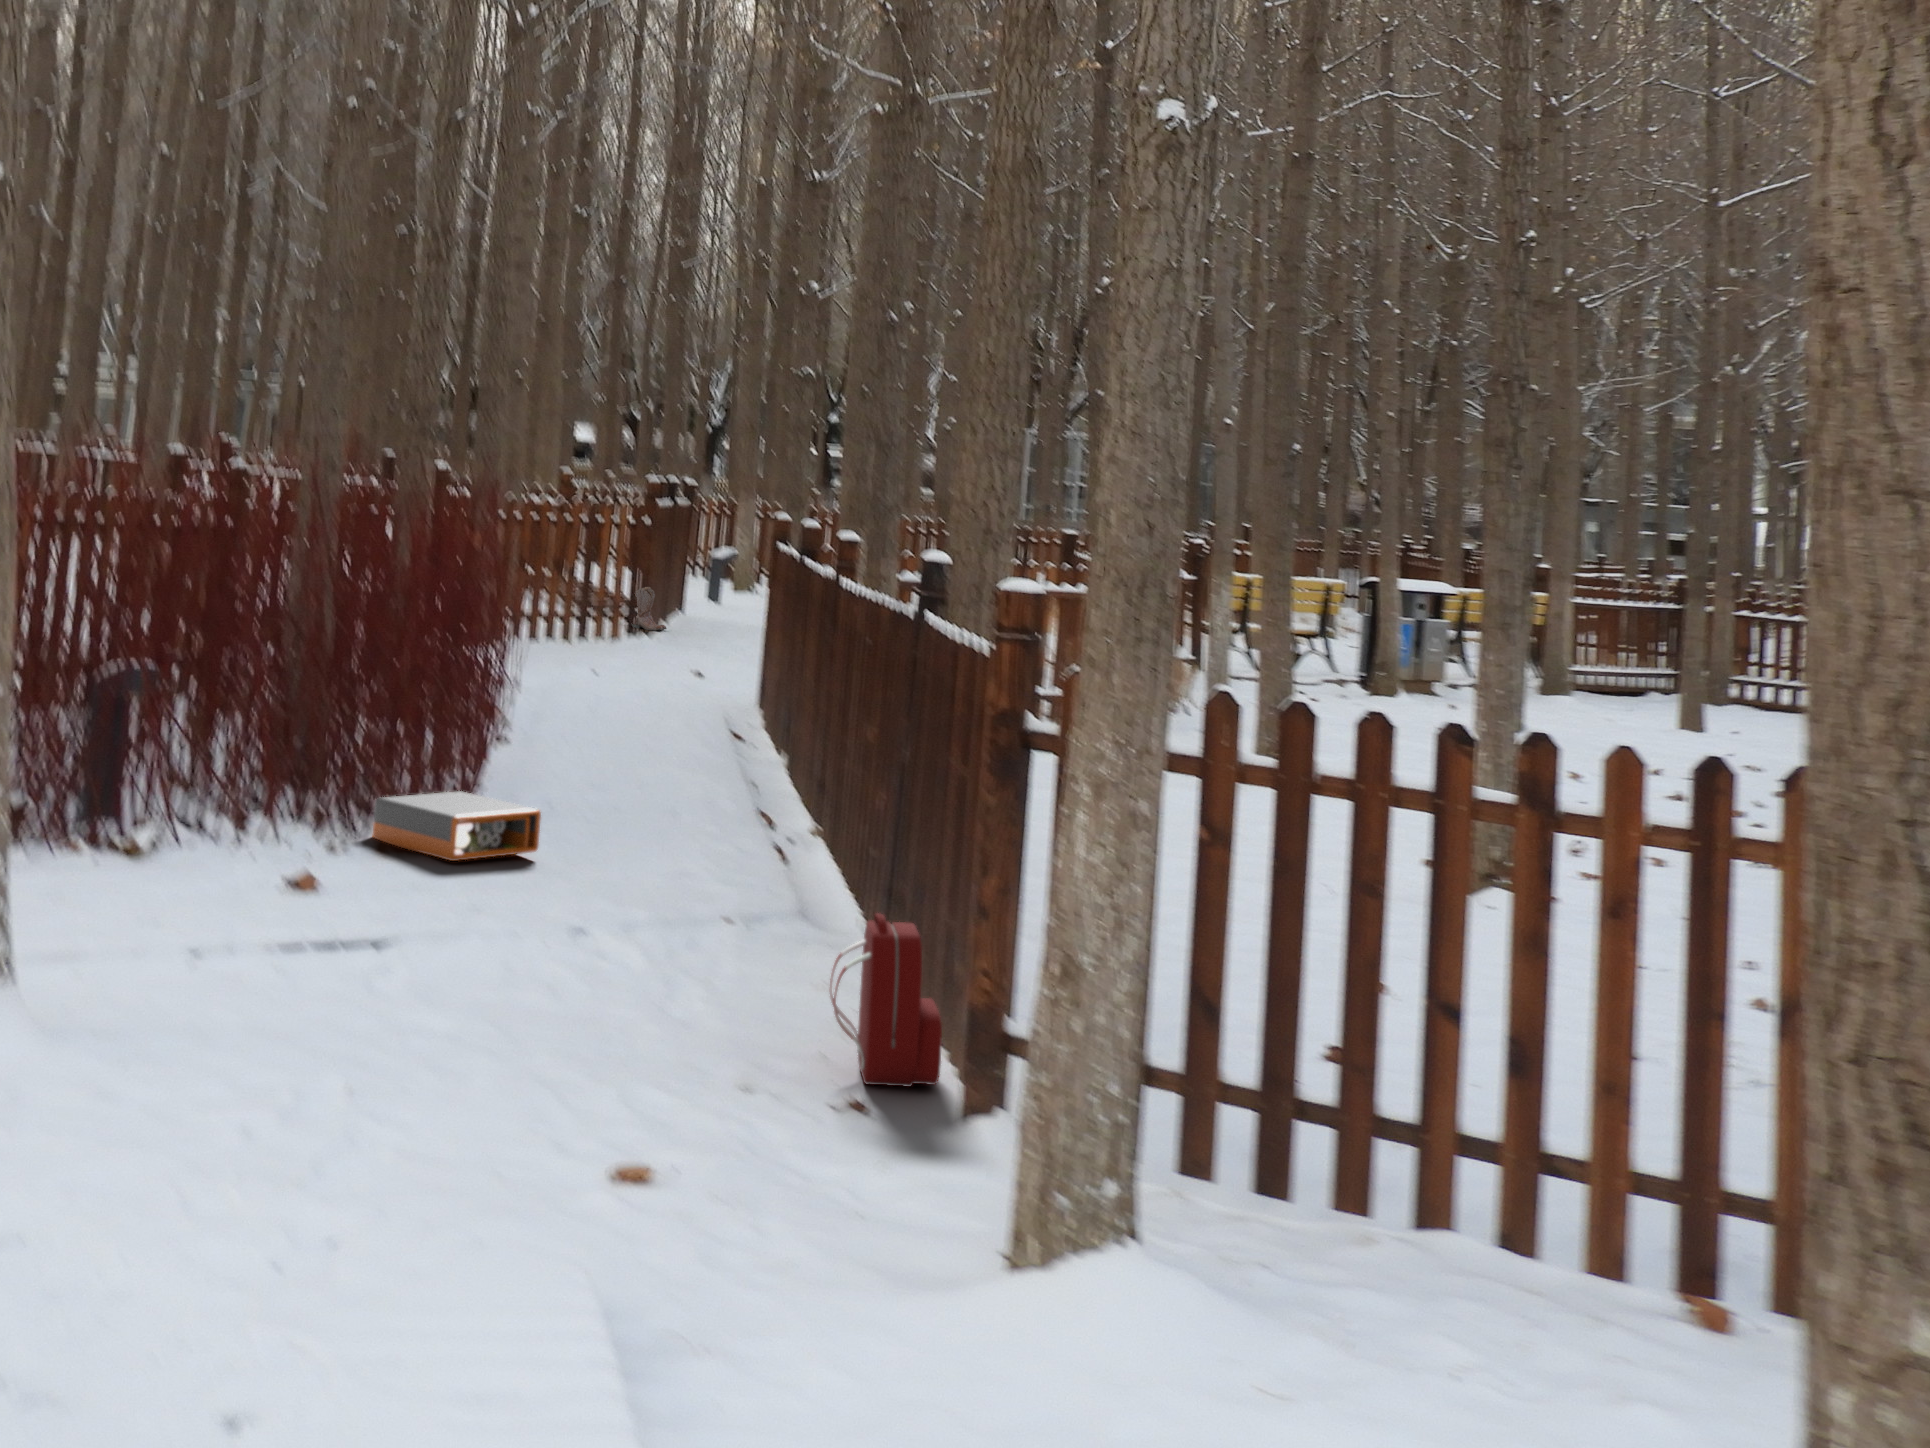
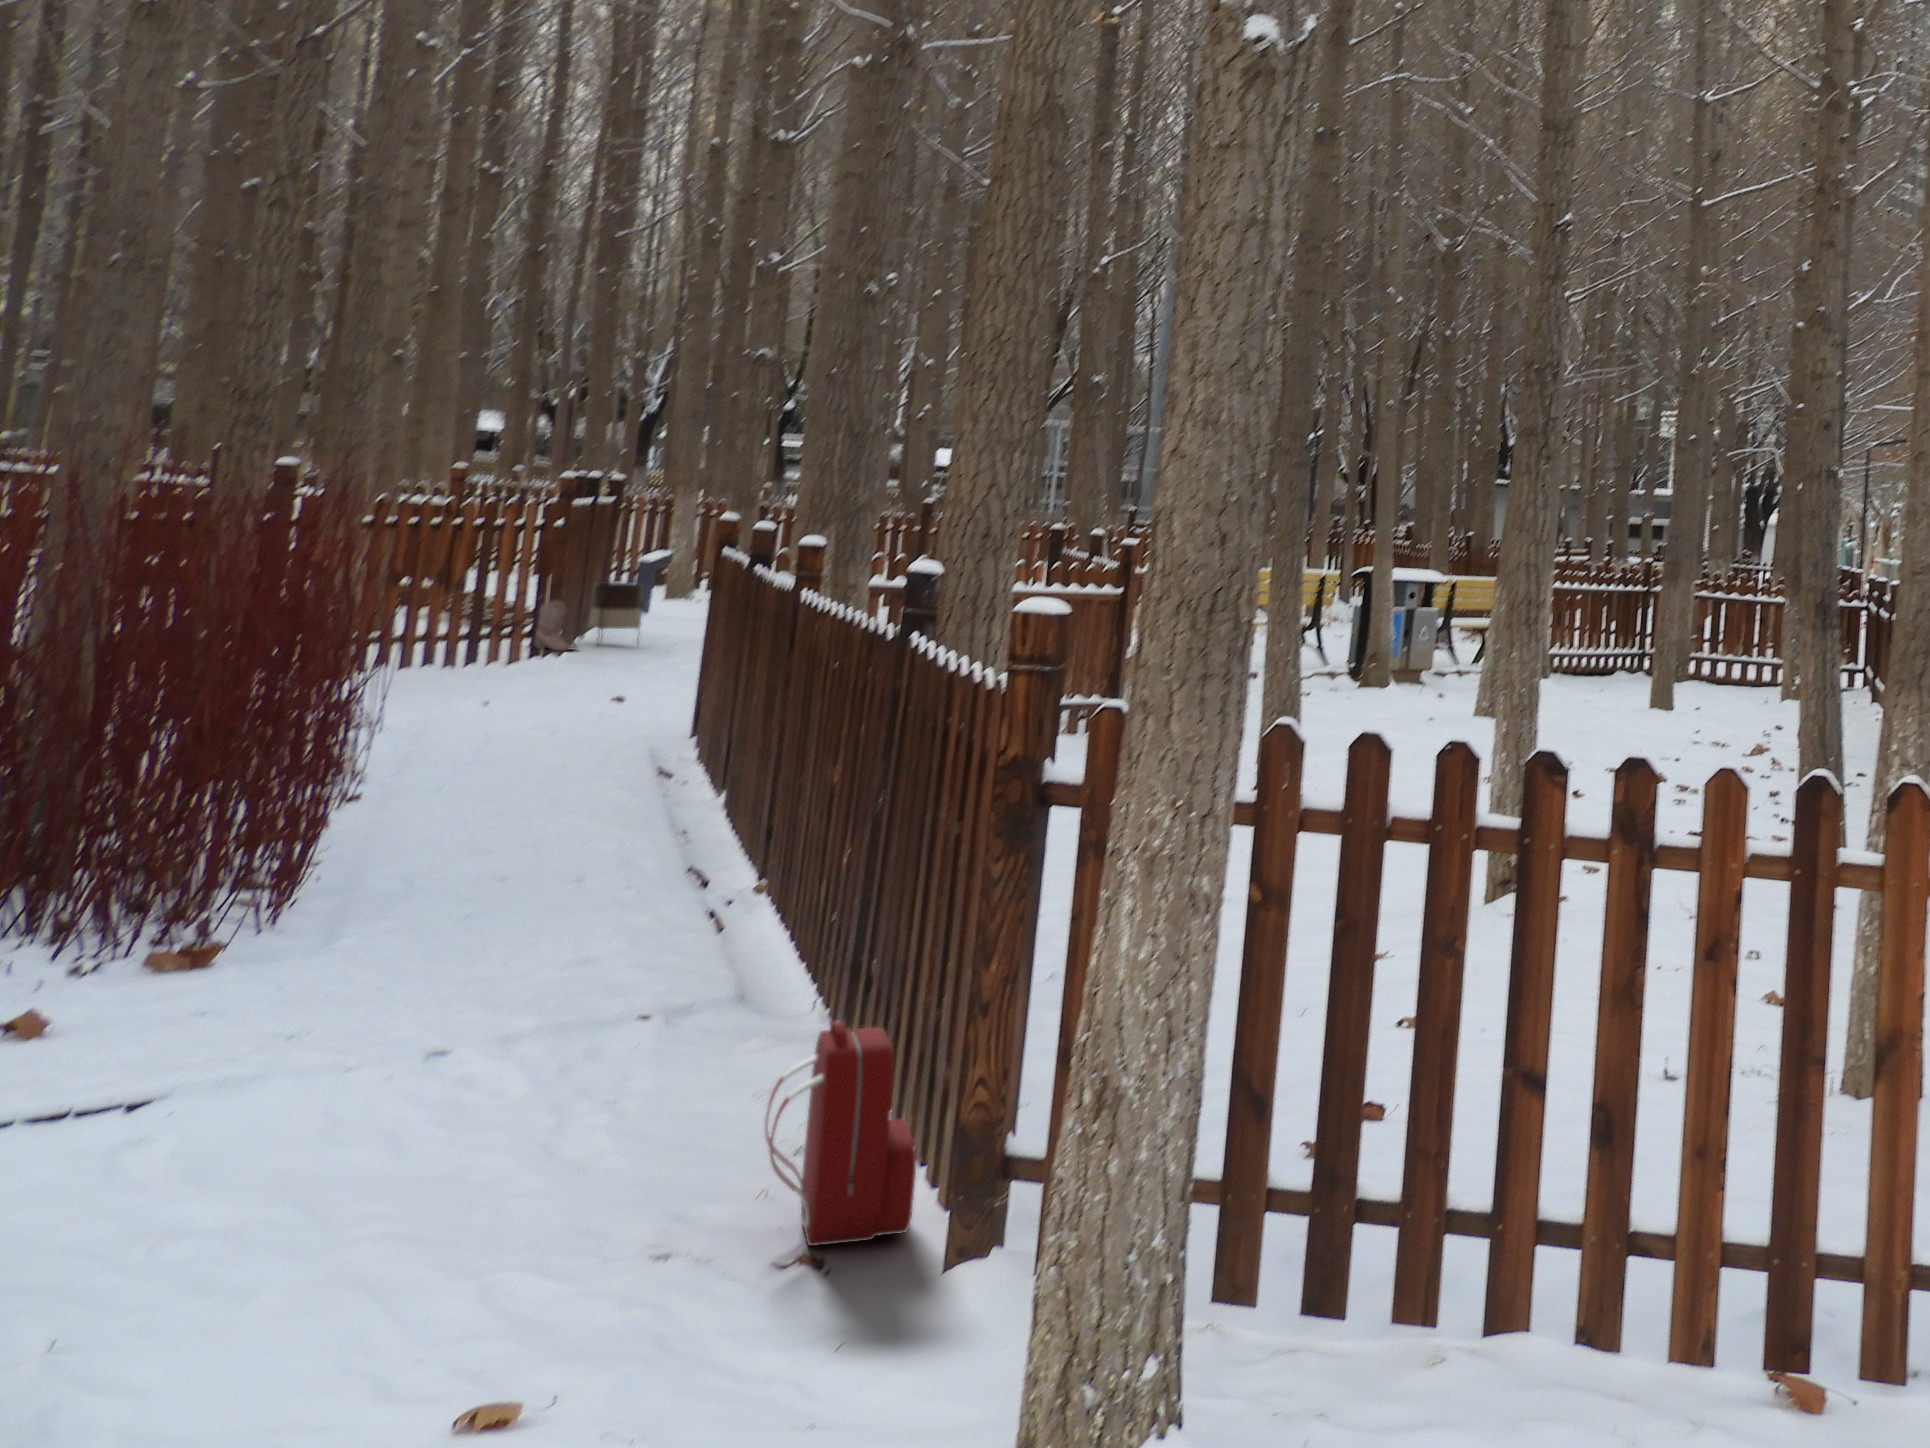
planter: none [673,573,714,630] -> present [590,583,643,632]
storage box: present [373,791,541,861] -> none [103,888,369,987]

